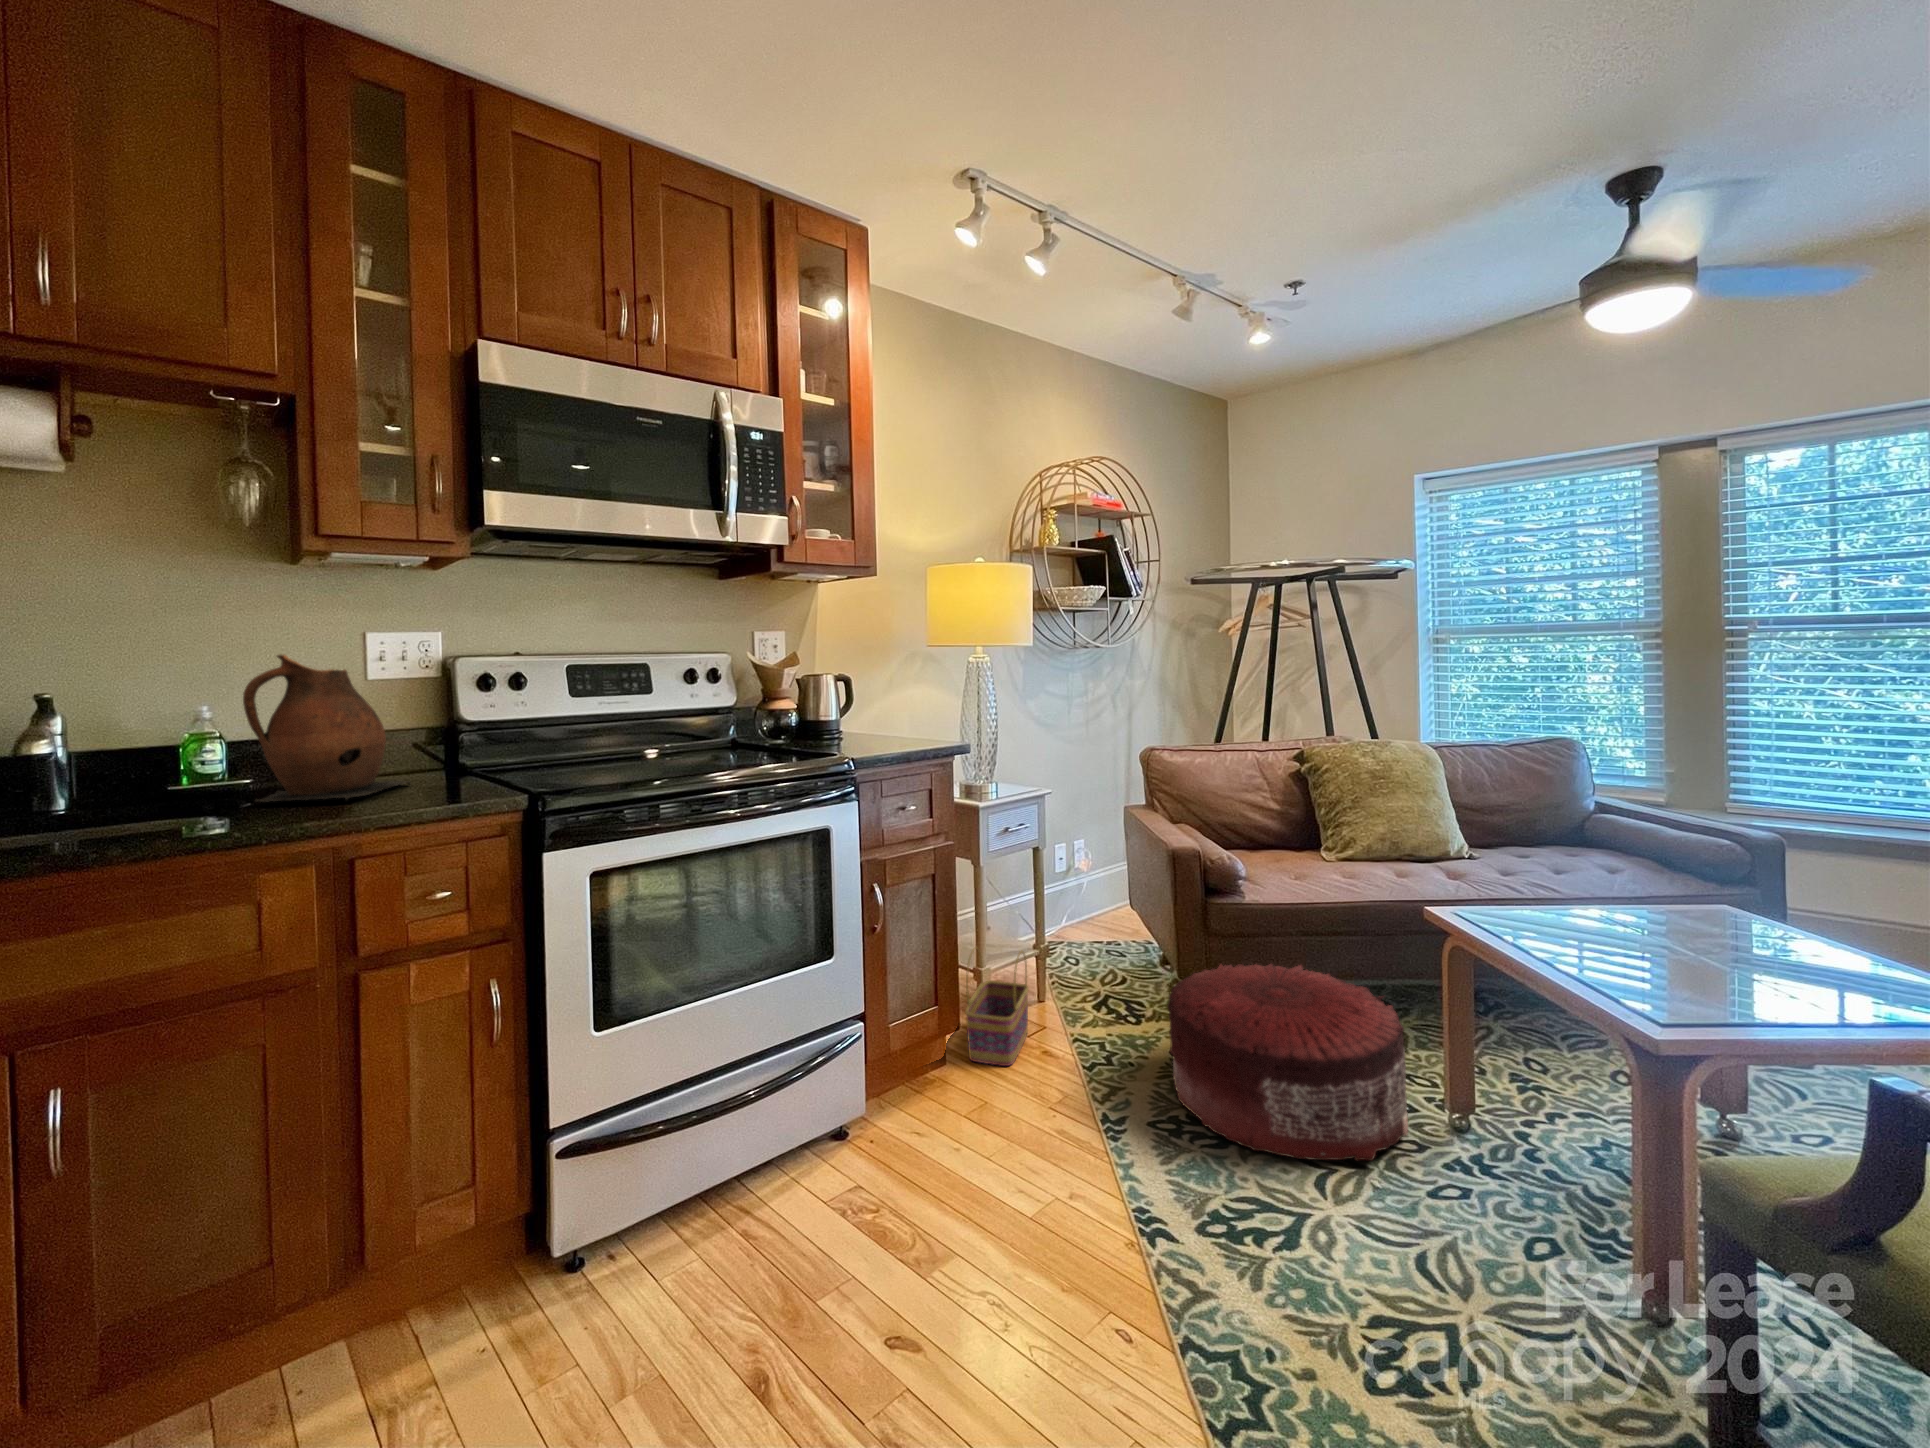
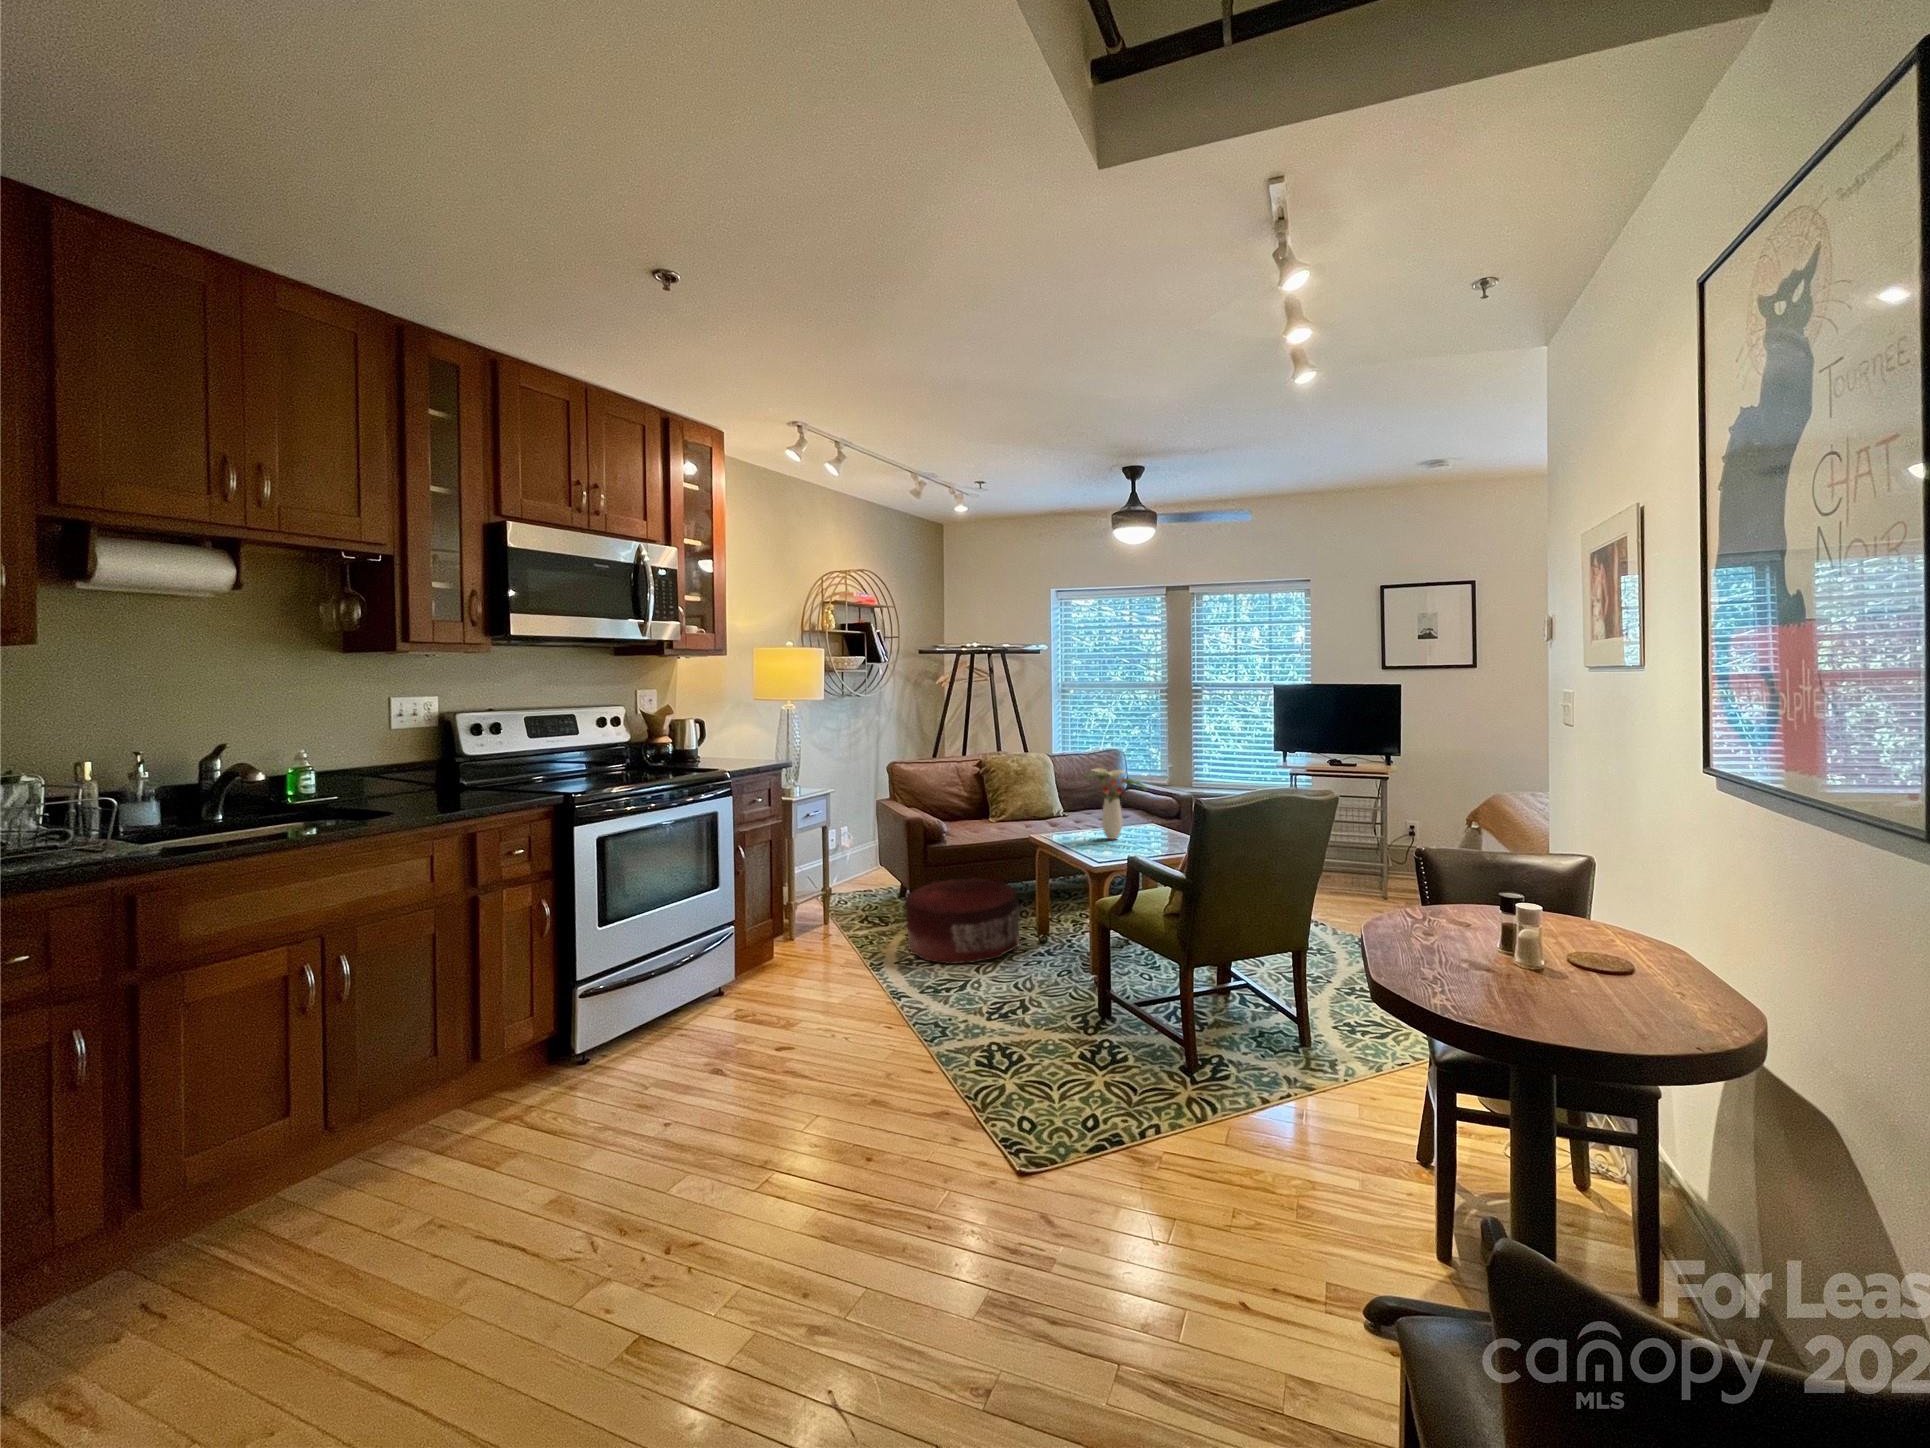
ceramic pitcher: present [243,655,411,801] -> none [378,716,463,805]
flower arrangement: none [1585,782,1776,945] -> present [1086,768,1146,839]
basket: present [965,947,1029,1066] -> none [785,887,822,956]

